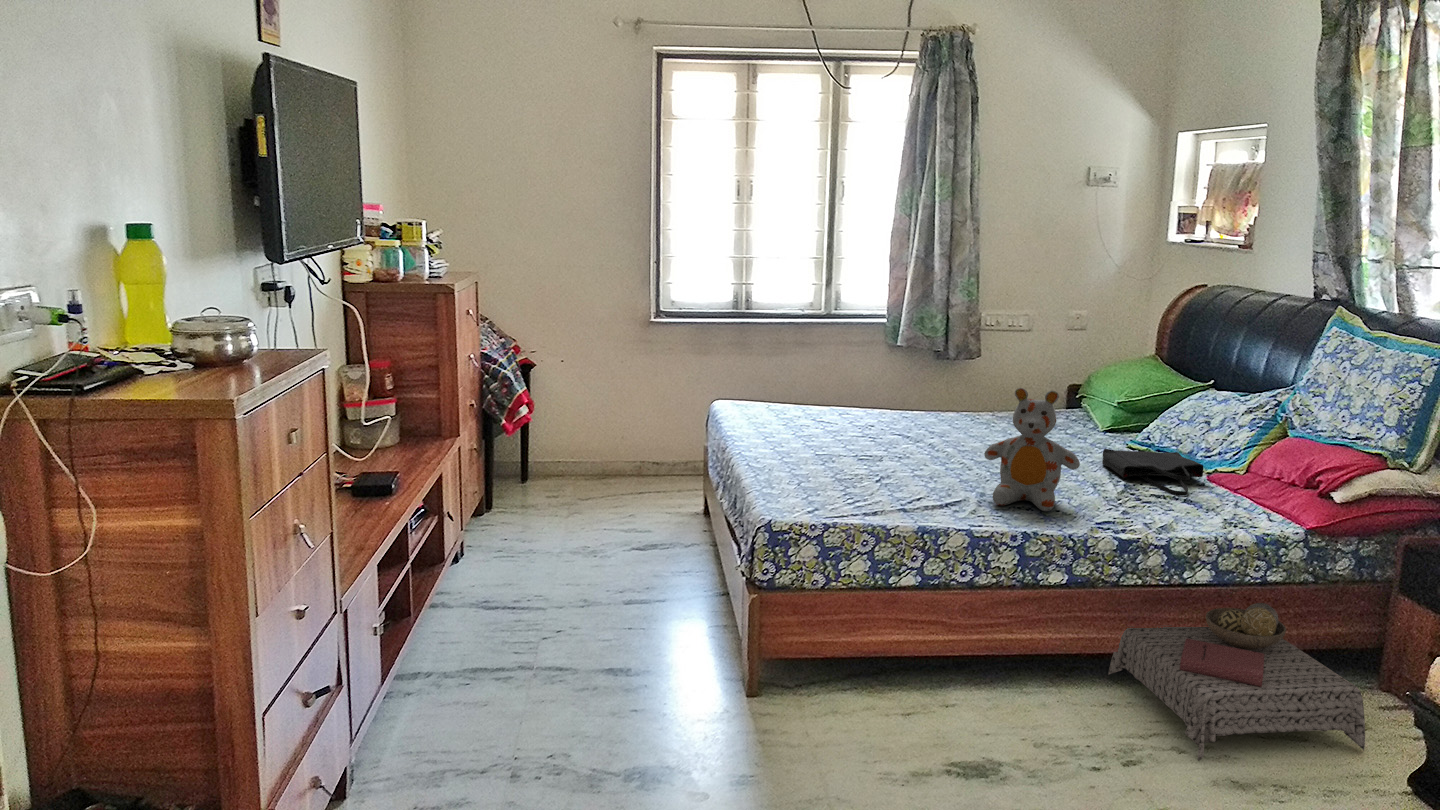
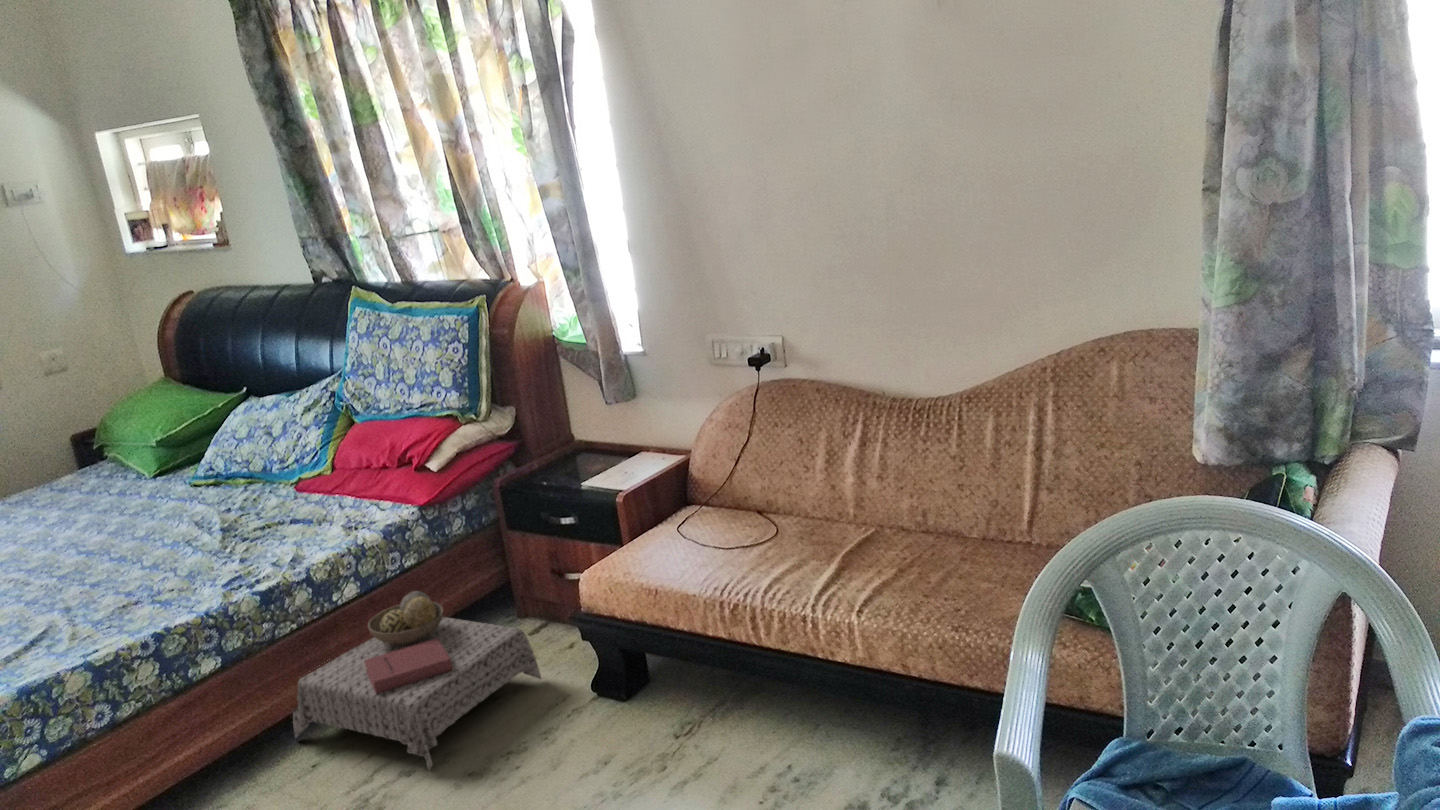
stuffed bear: present [984,388,1080,511] -> none [51,457,177,615]
tote bag: present [1102,449,1203,496] -> none [175,476,292,525]

